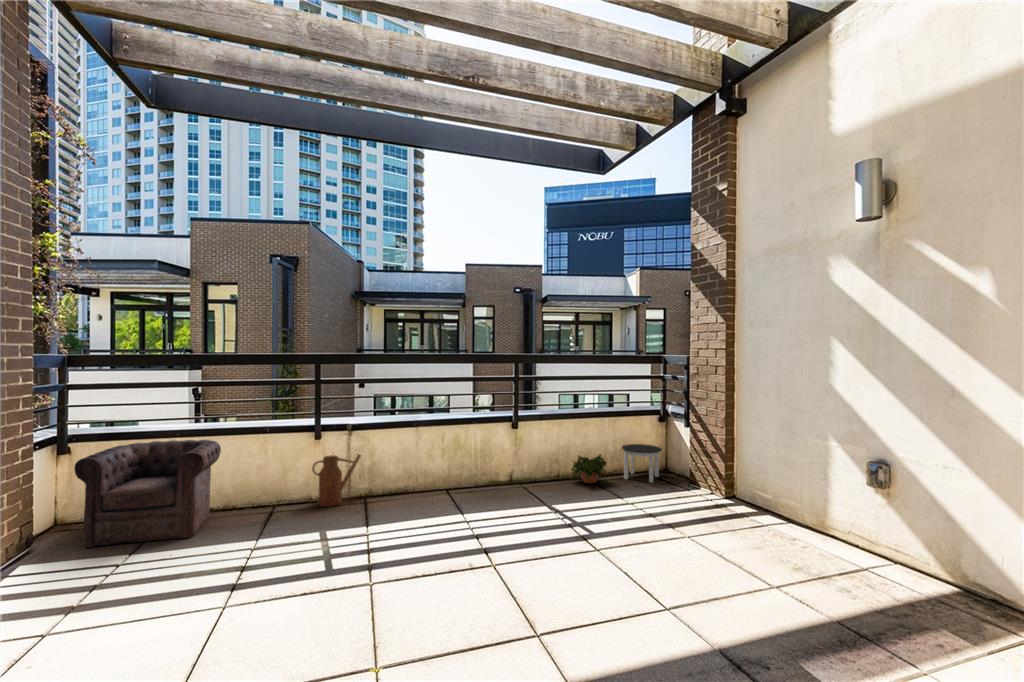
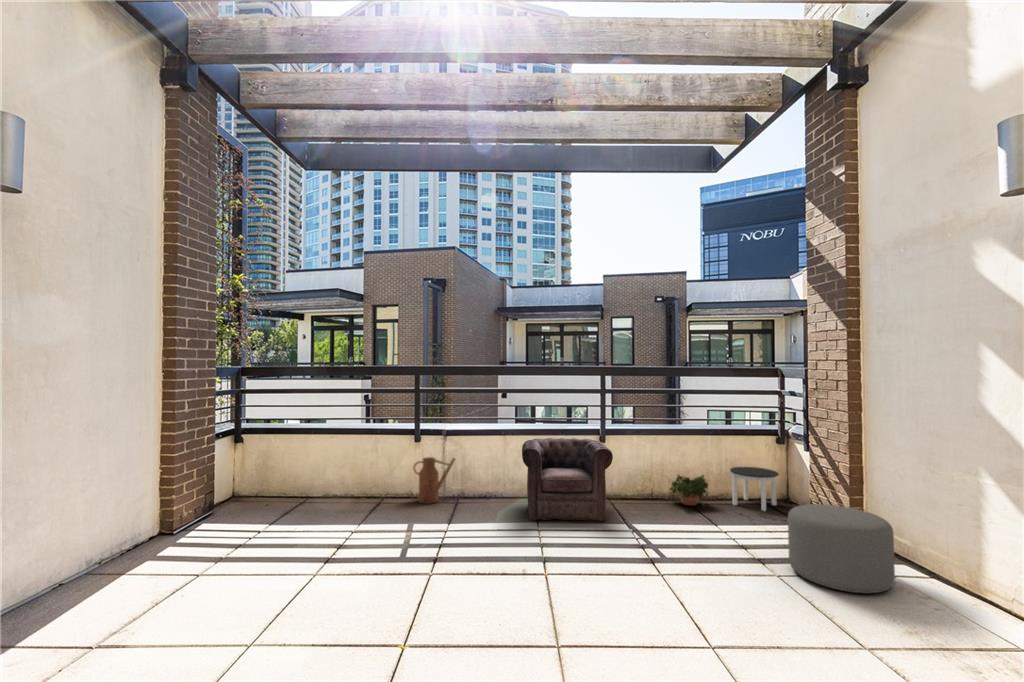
armchair: present [74,440,221,548] -> present [522,438,613,521]
ottoman: none [695,474,778,547] -> present [788,504,895,593]

